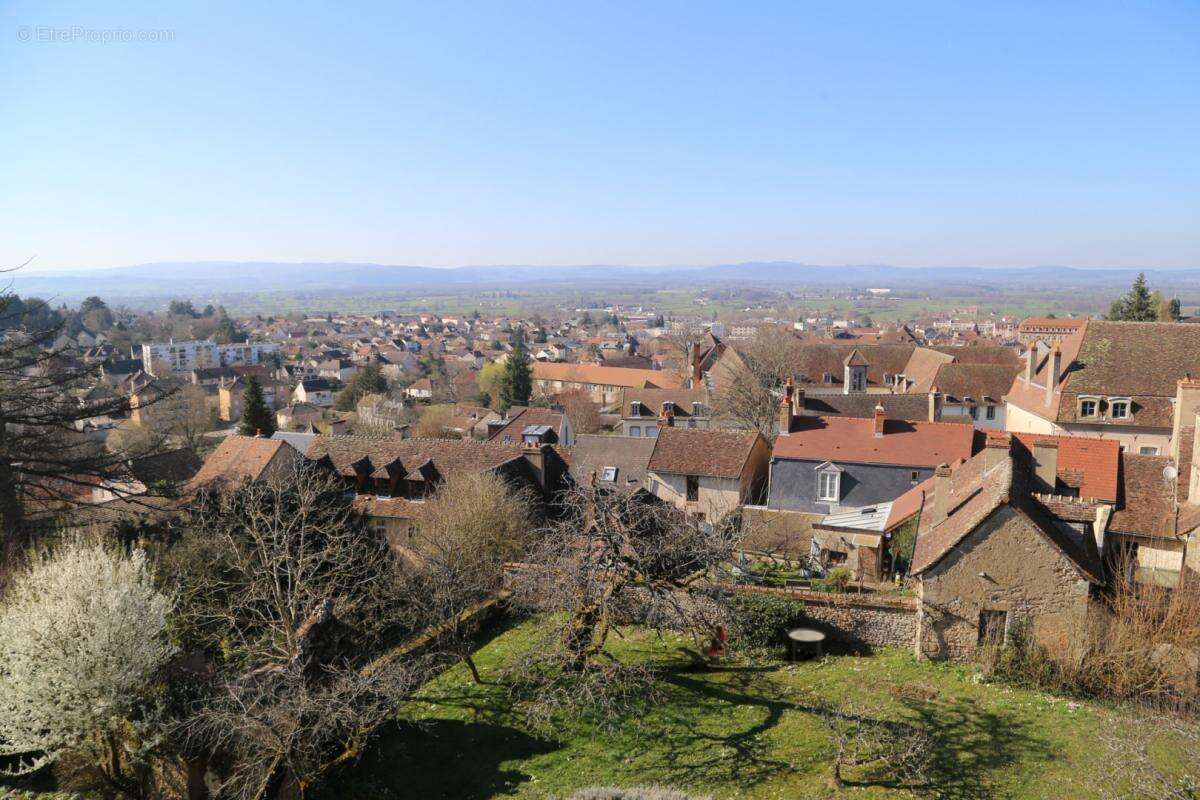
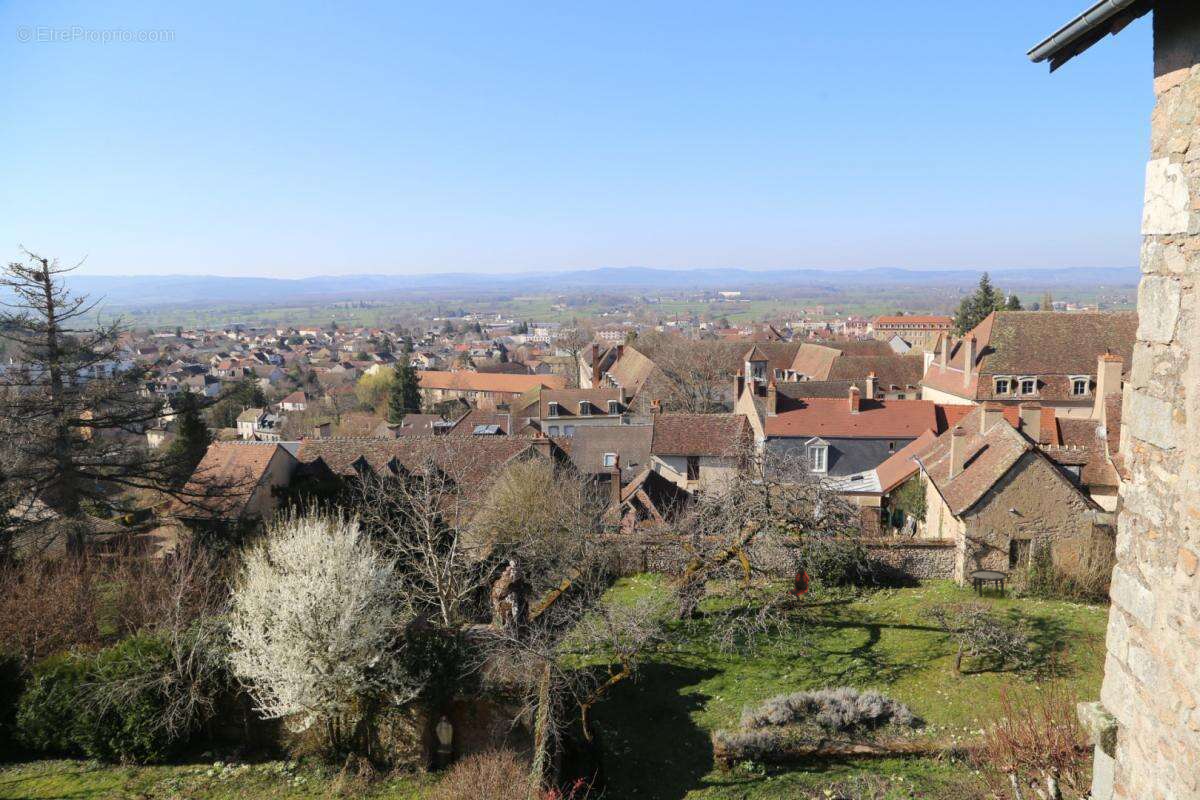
round table: present [787,628,826,661] -> present [970,570,1007,596]

